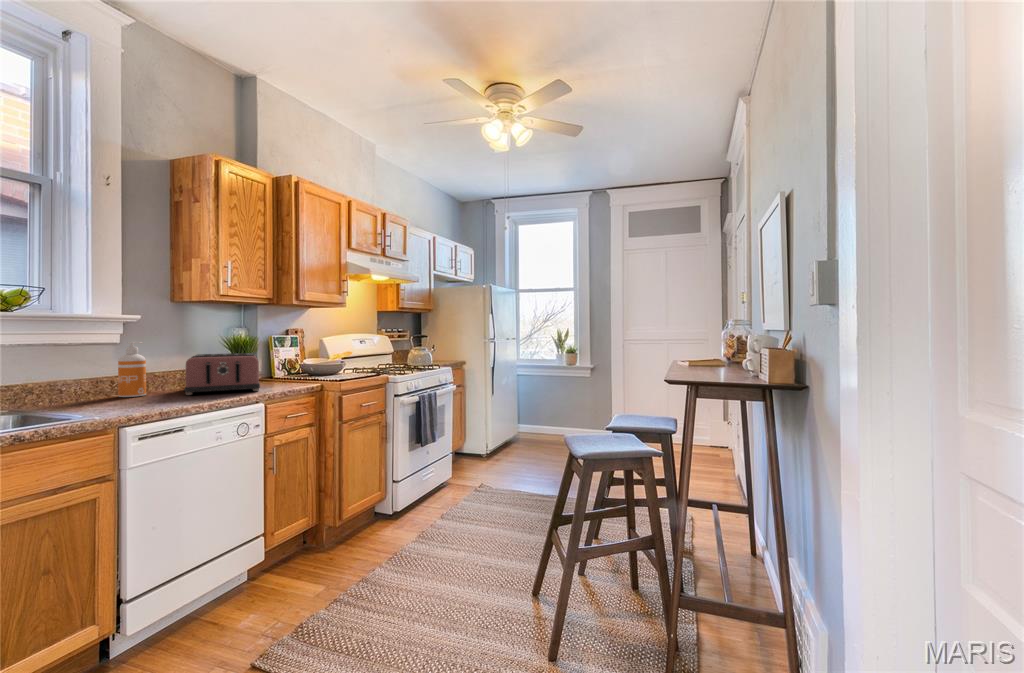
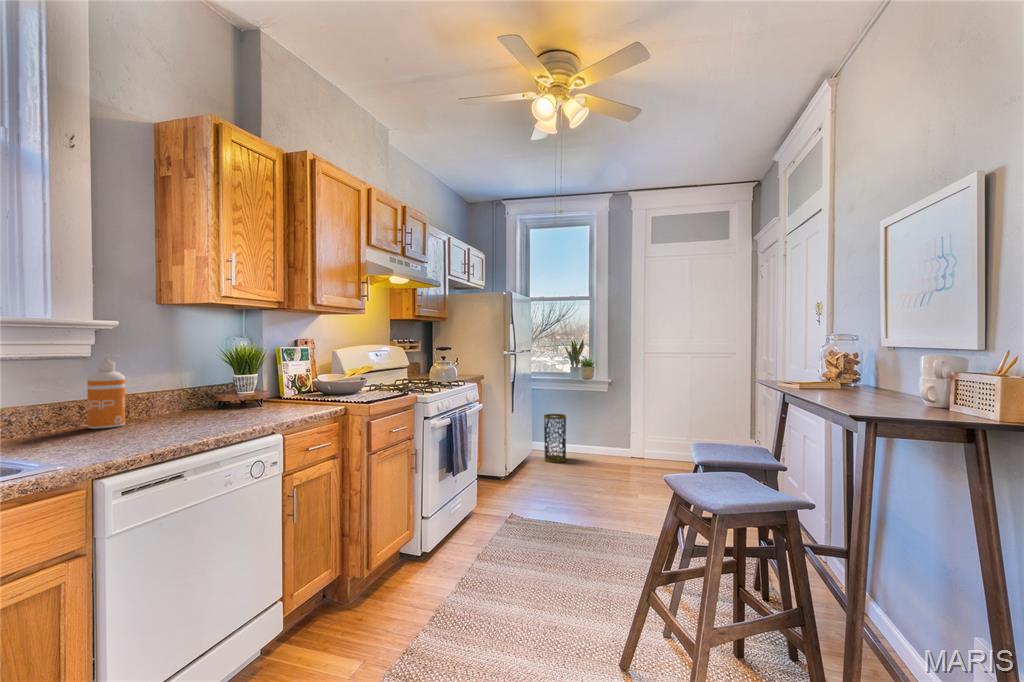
toaster: present [184,353,260,395] -> none [178,369,275,425]
trash can: none [528,397,548,442] -> present [544,414,566,463]

